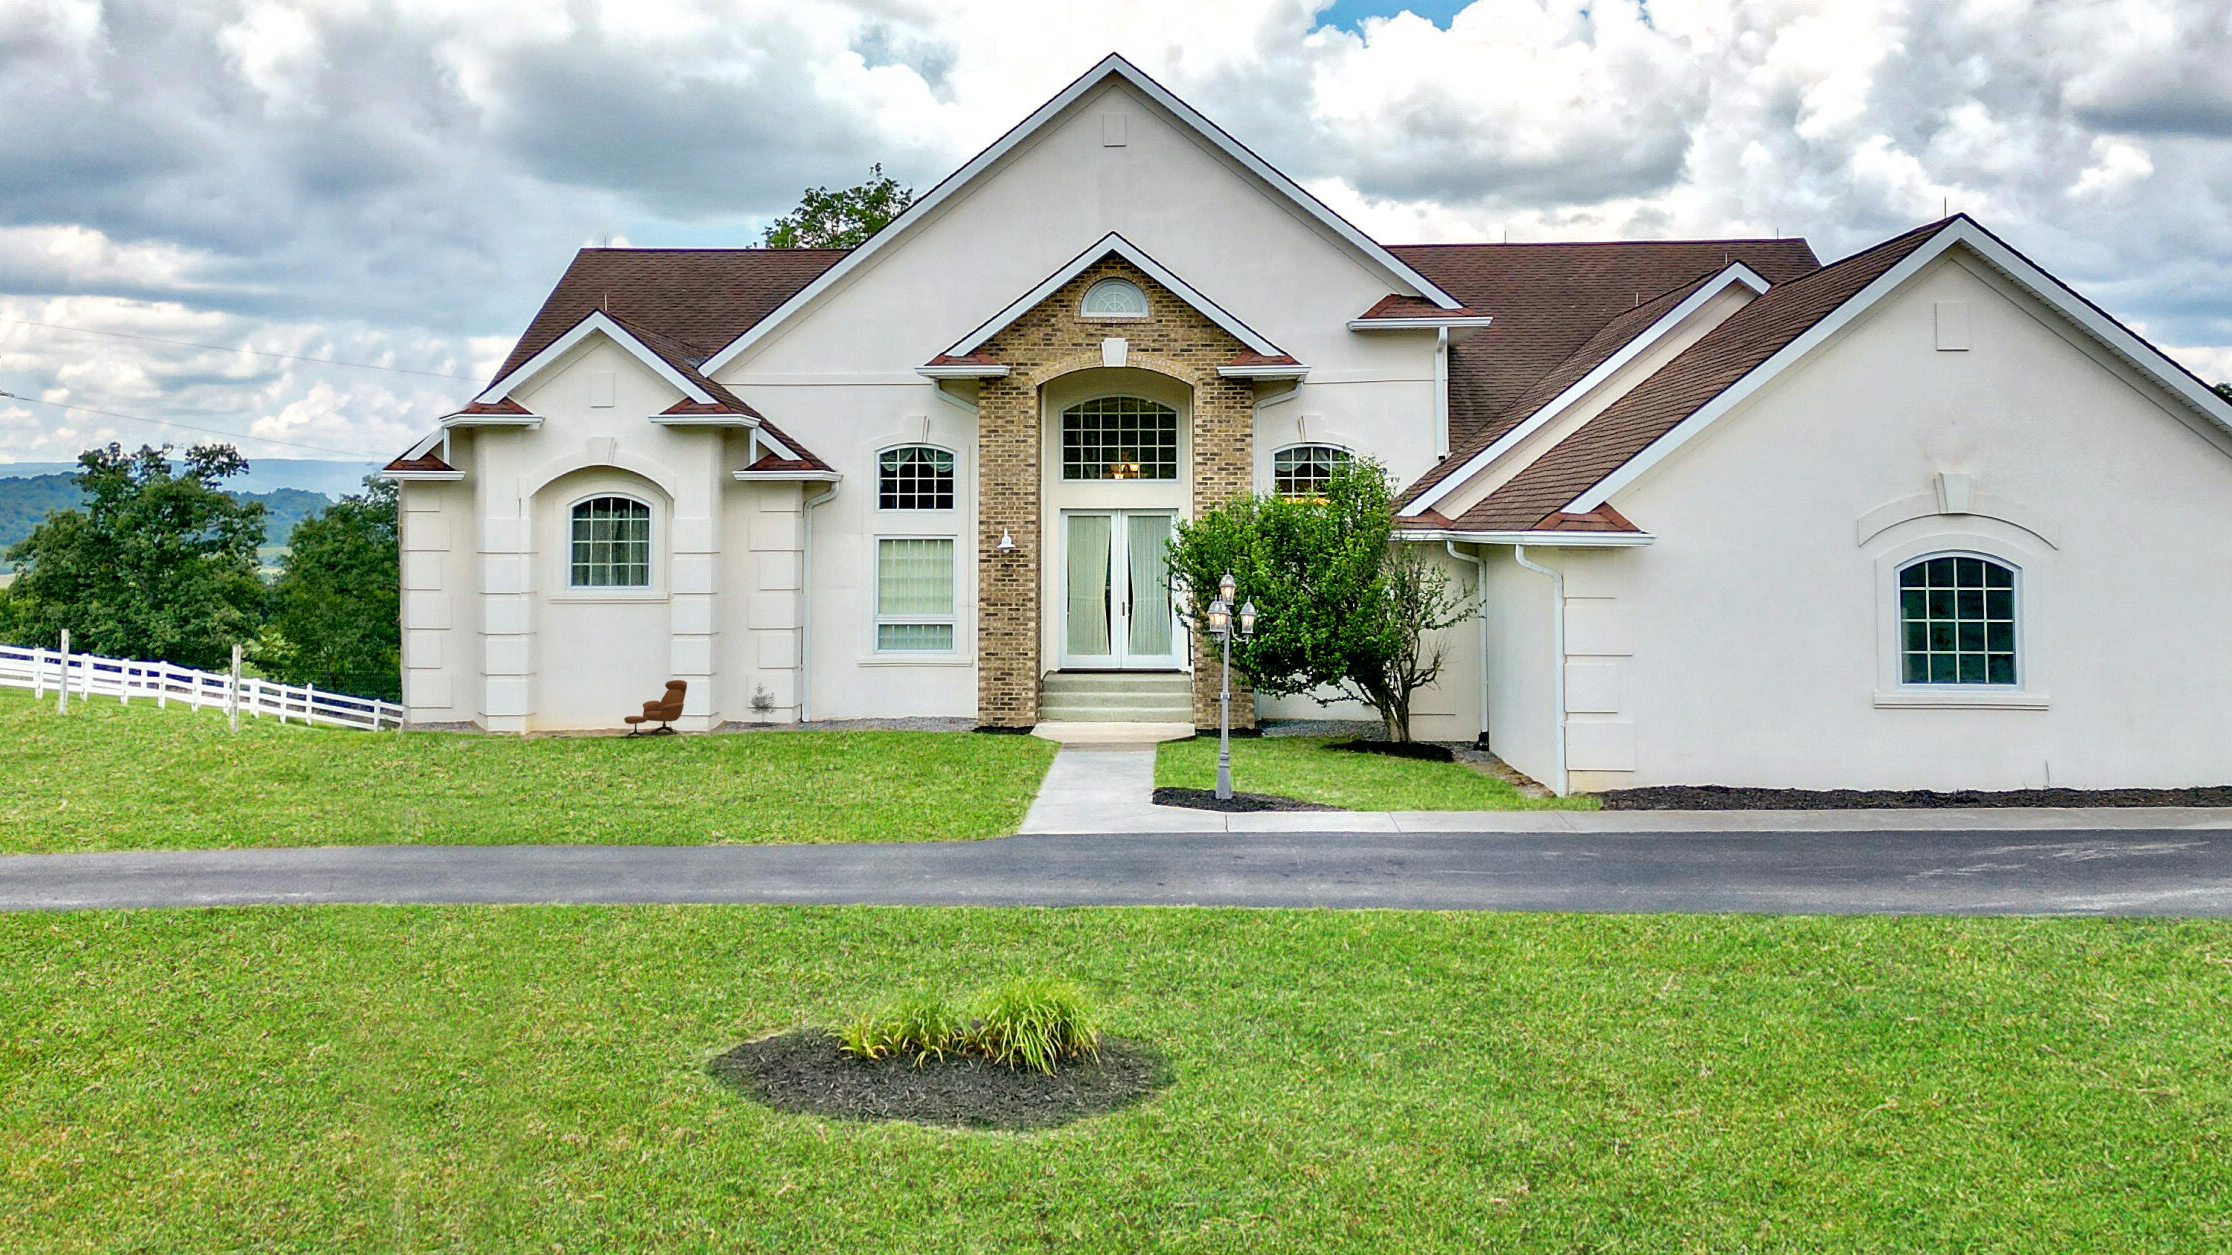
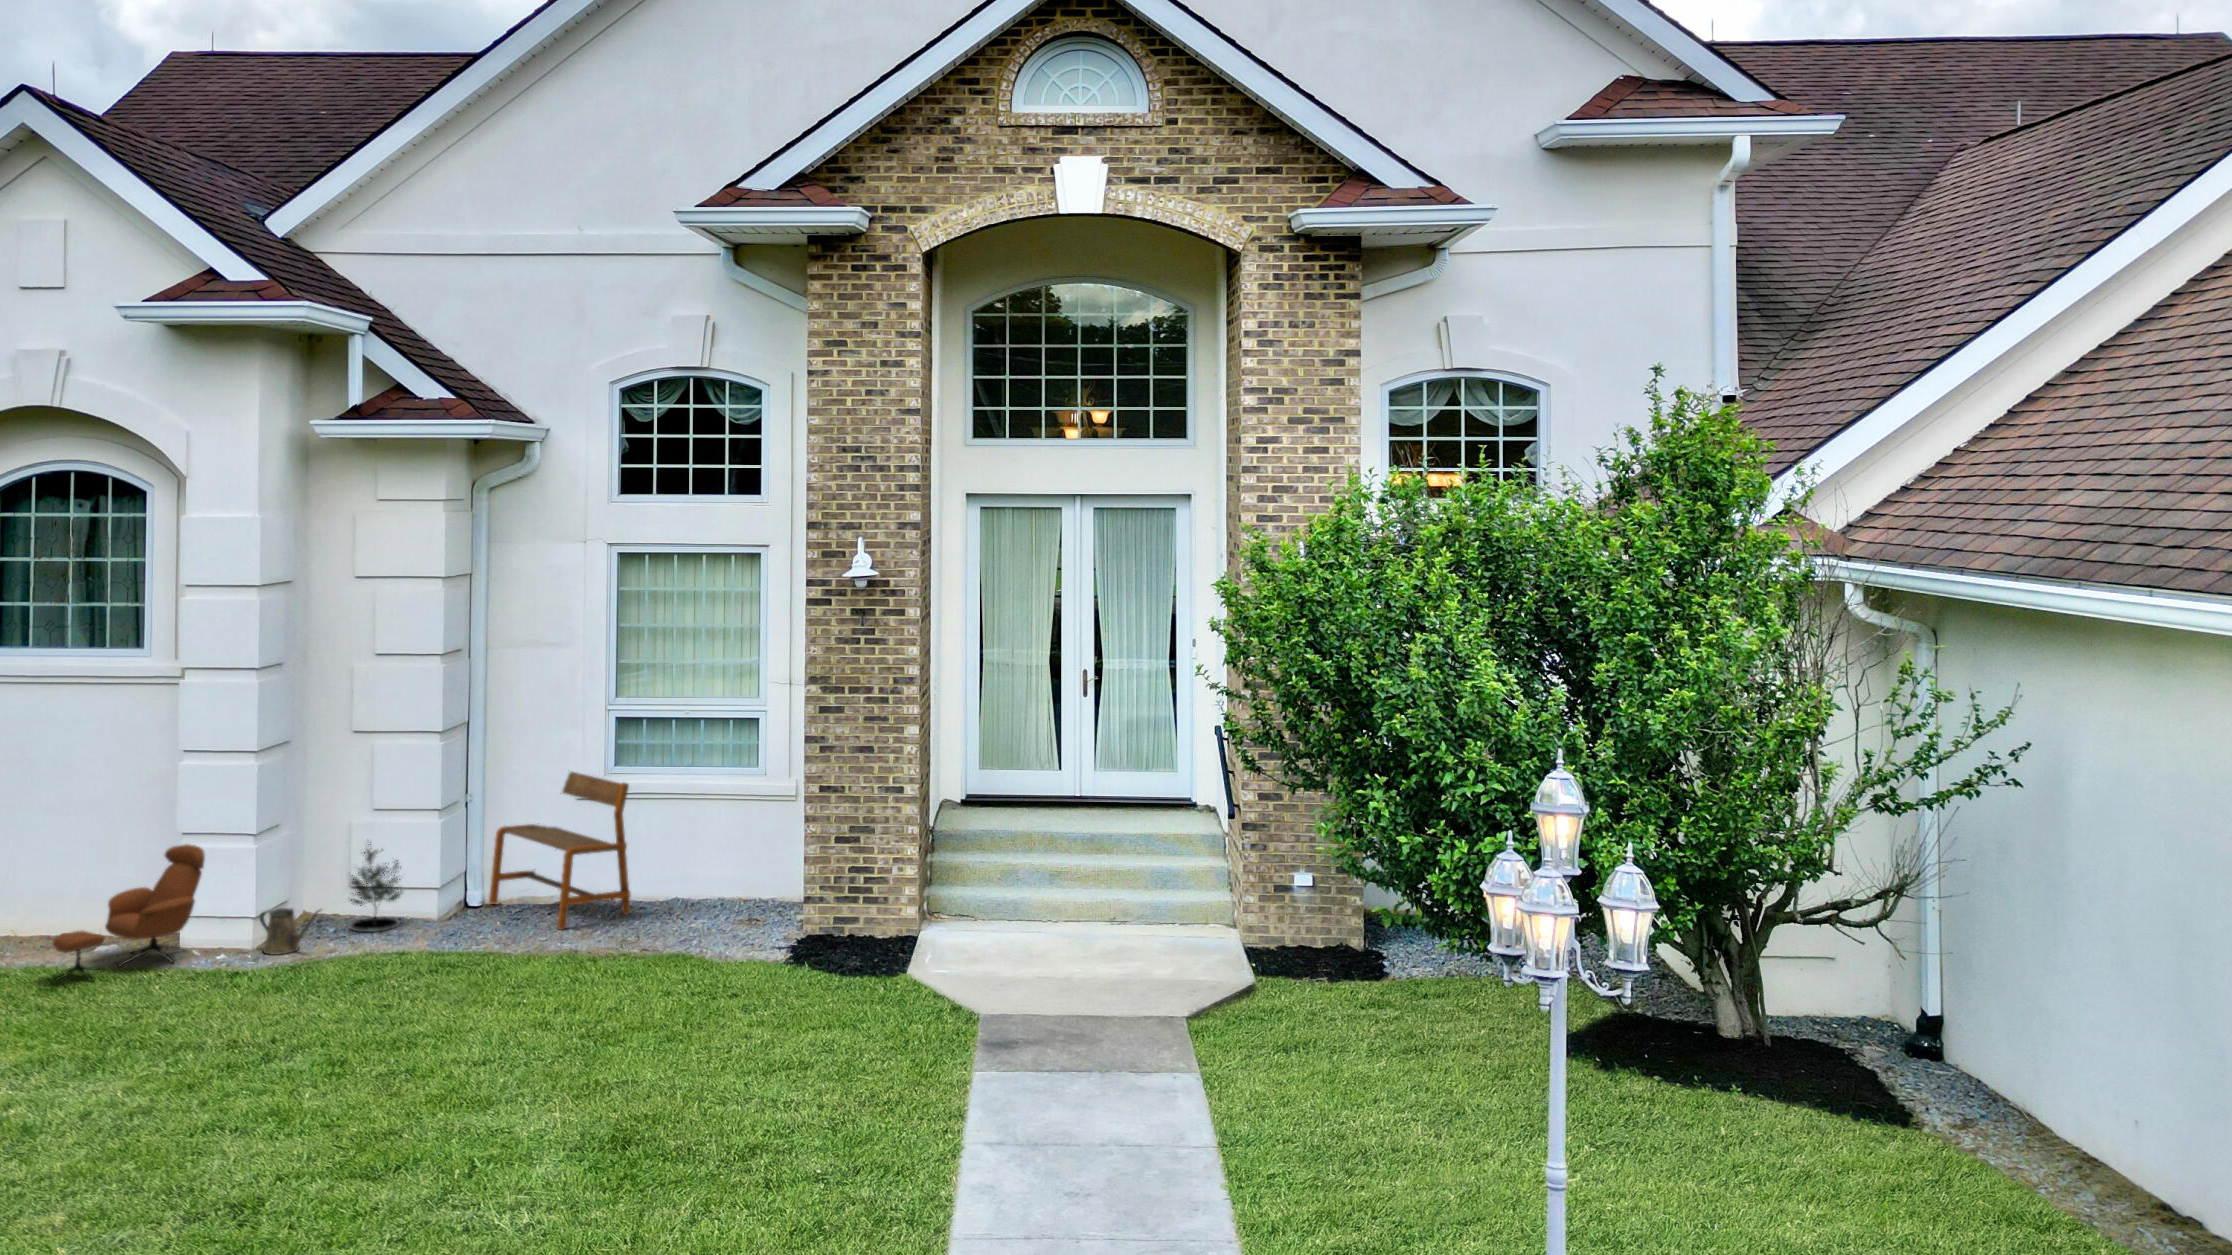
bench: none [815,652,890,725] -> present [489,771,631,930]
watering can: none [712,709,746,732] -> present [259,908,320,955]

